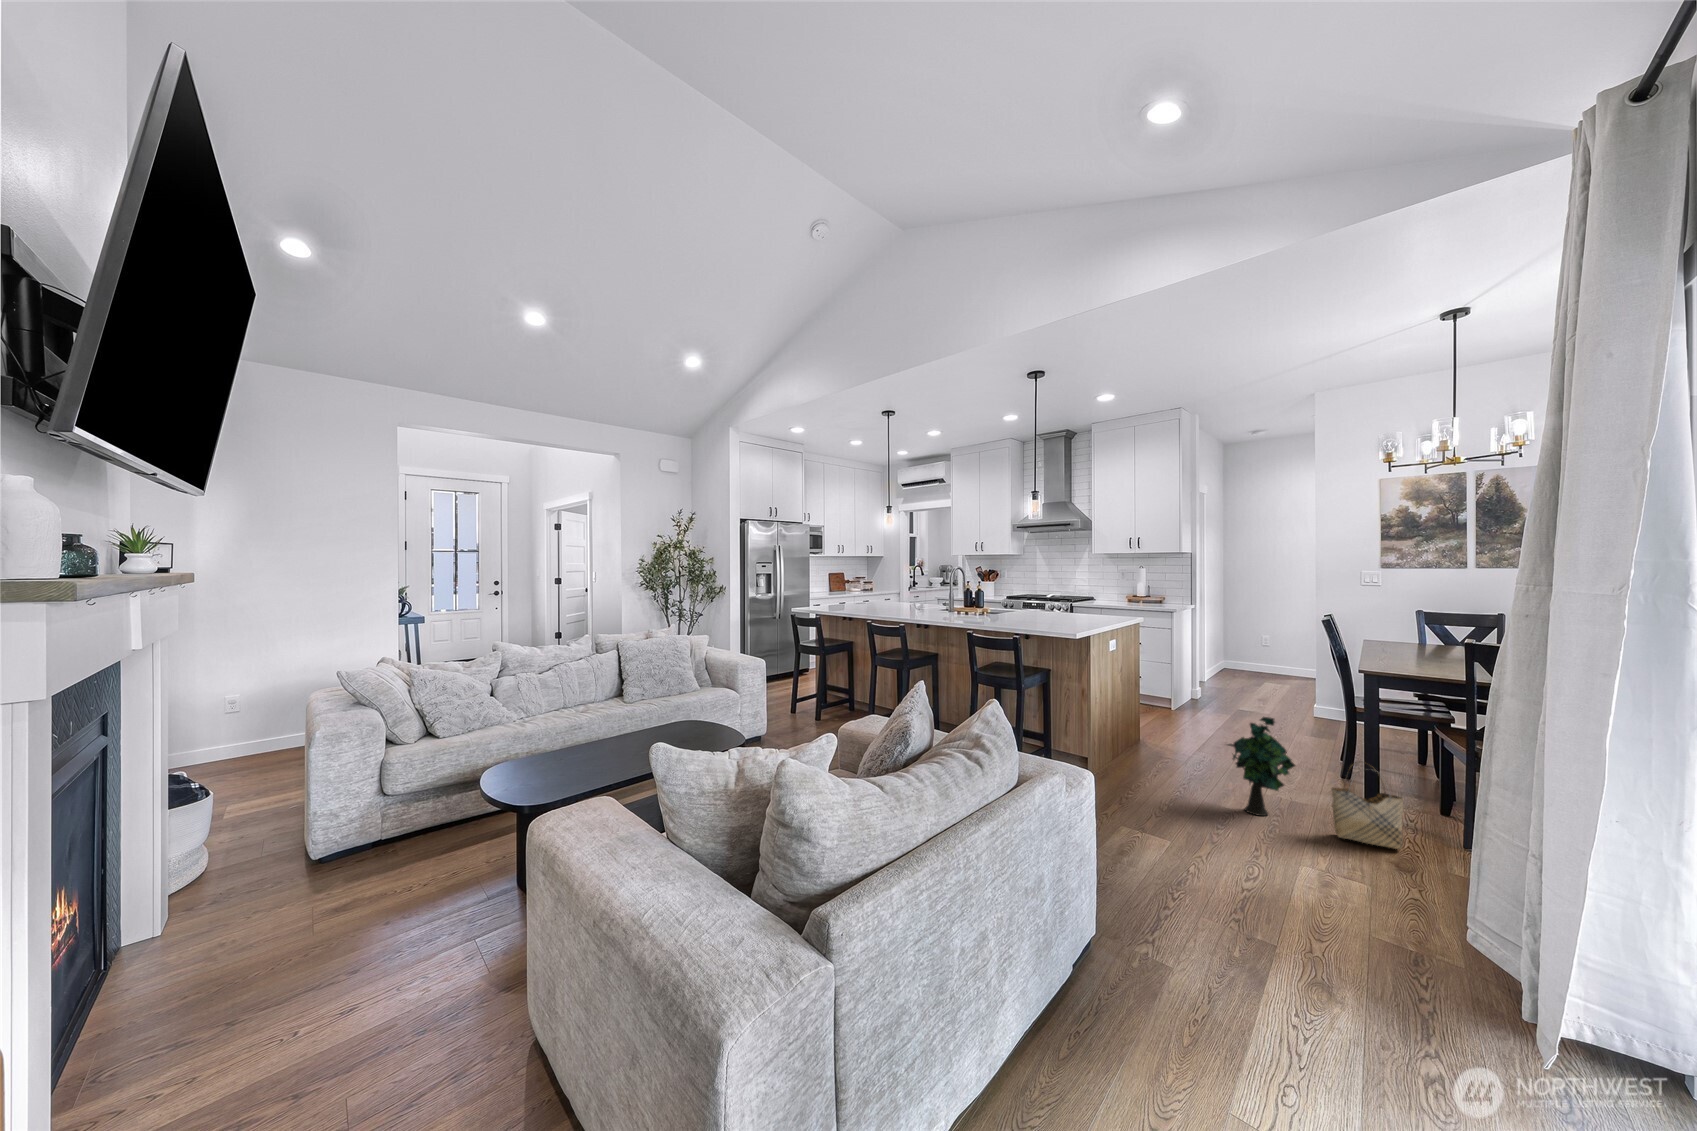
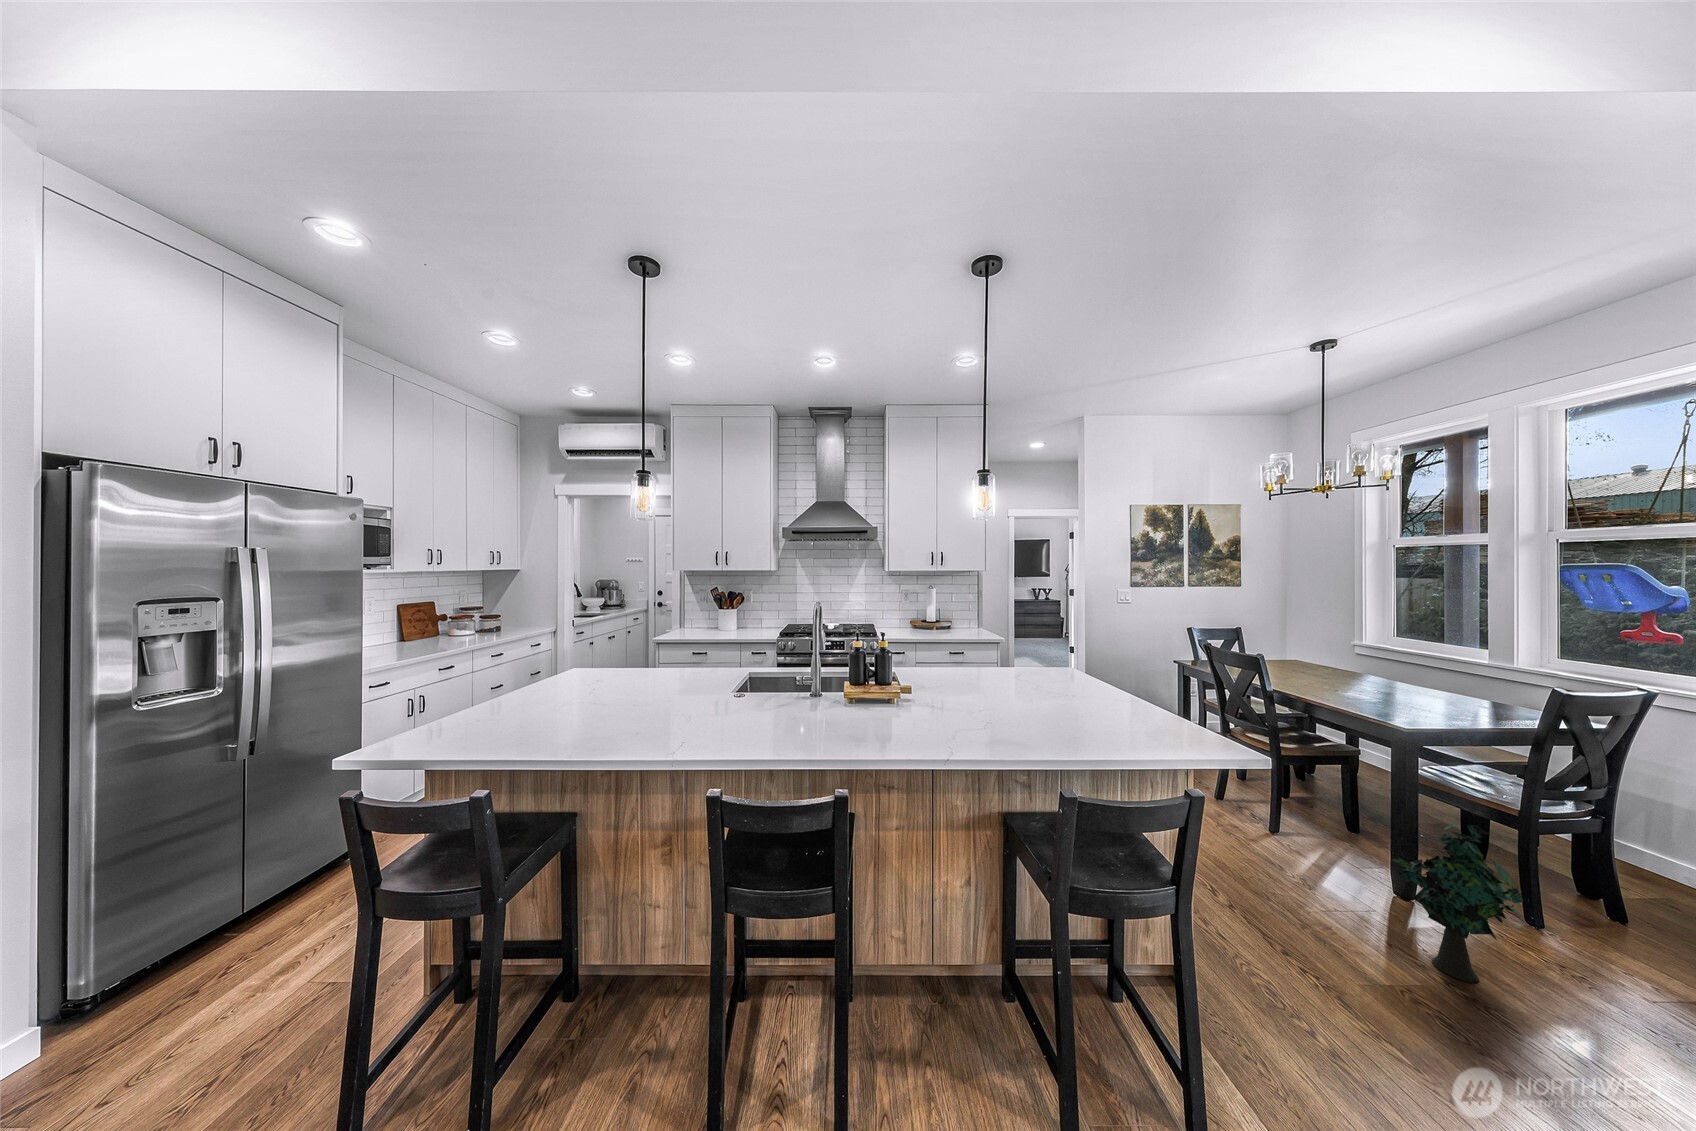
woven basket: present [1331,762,1404,849] -> none [1551,860,1640,991]

